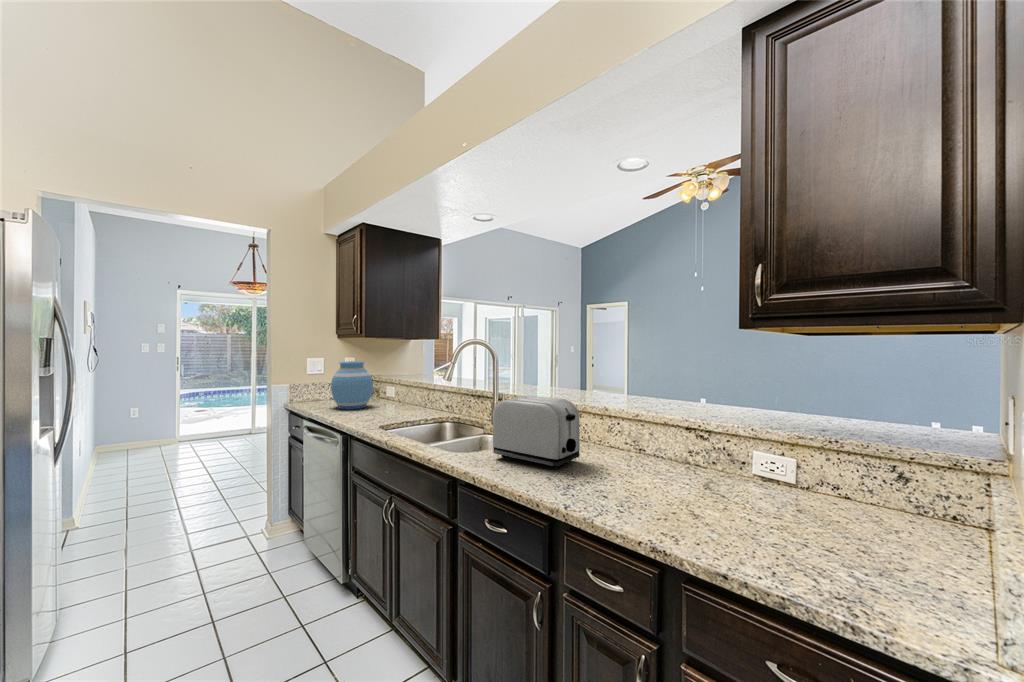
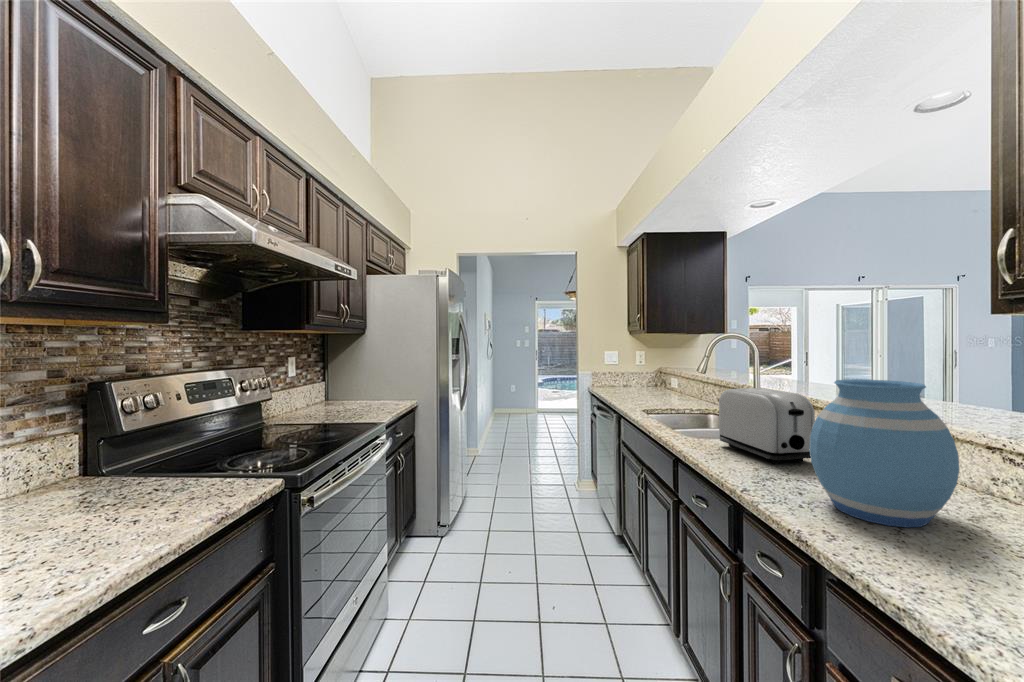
vase: present [331,361,373,409] -> present [810,379,960,528]

